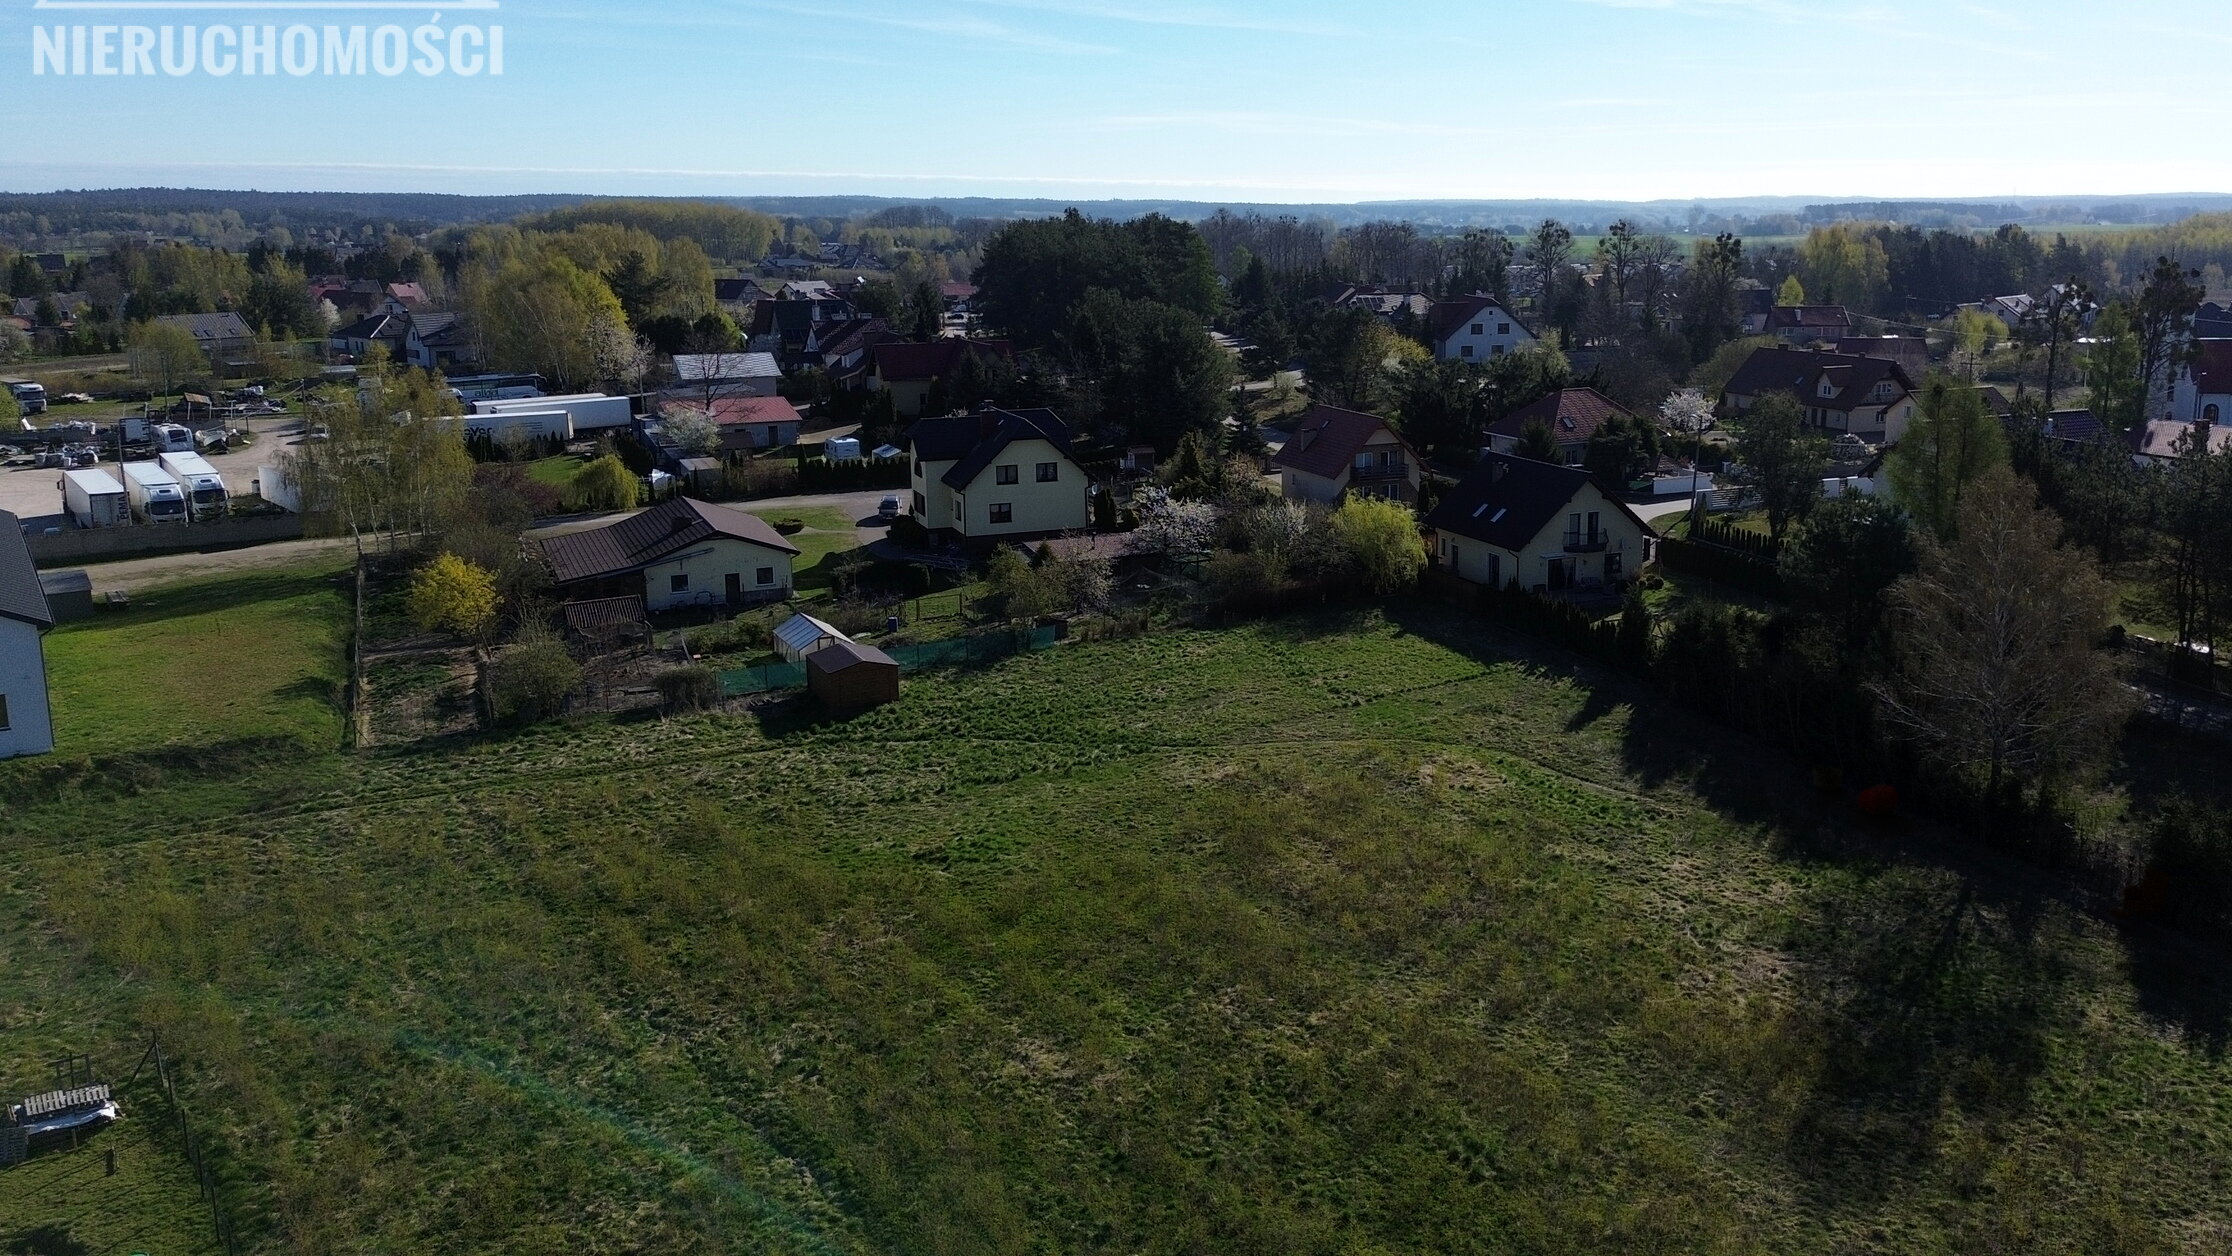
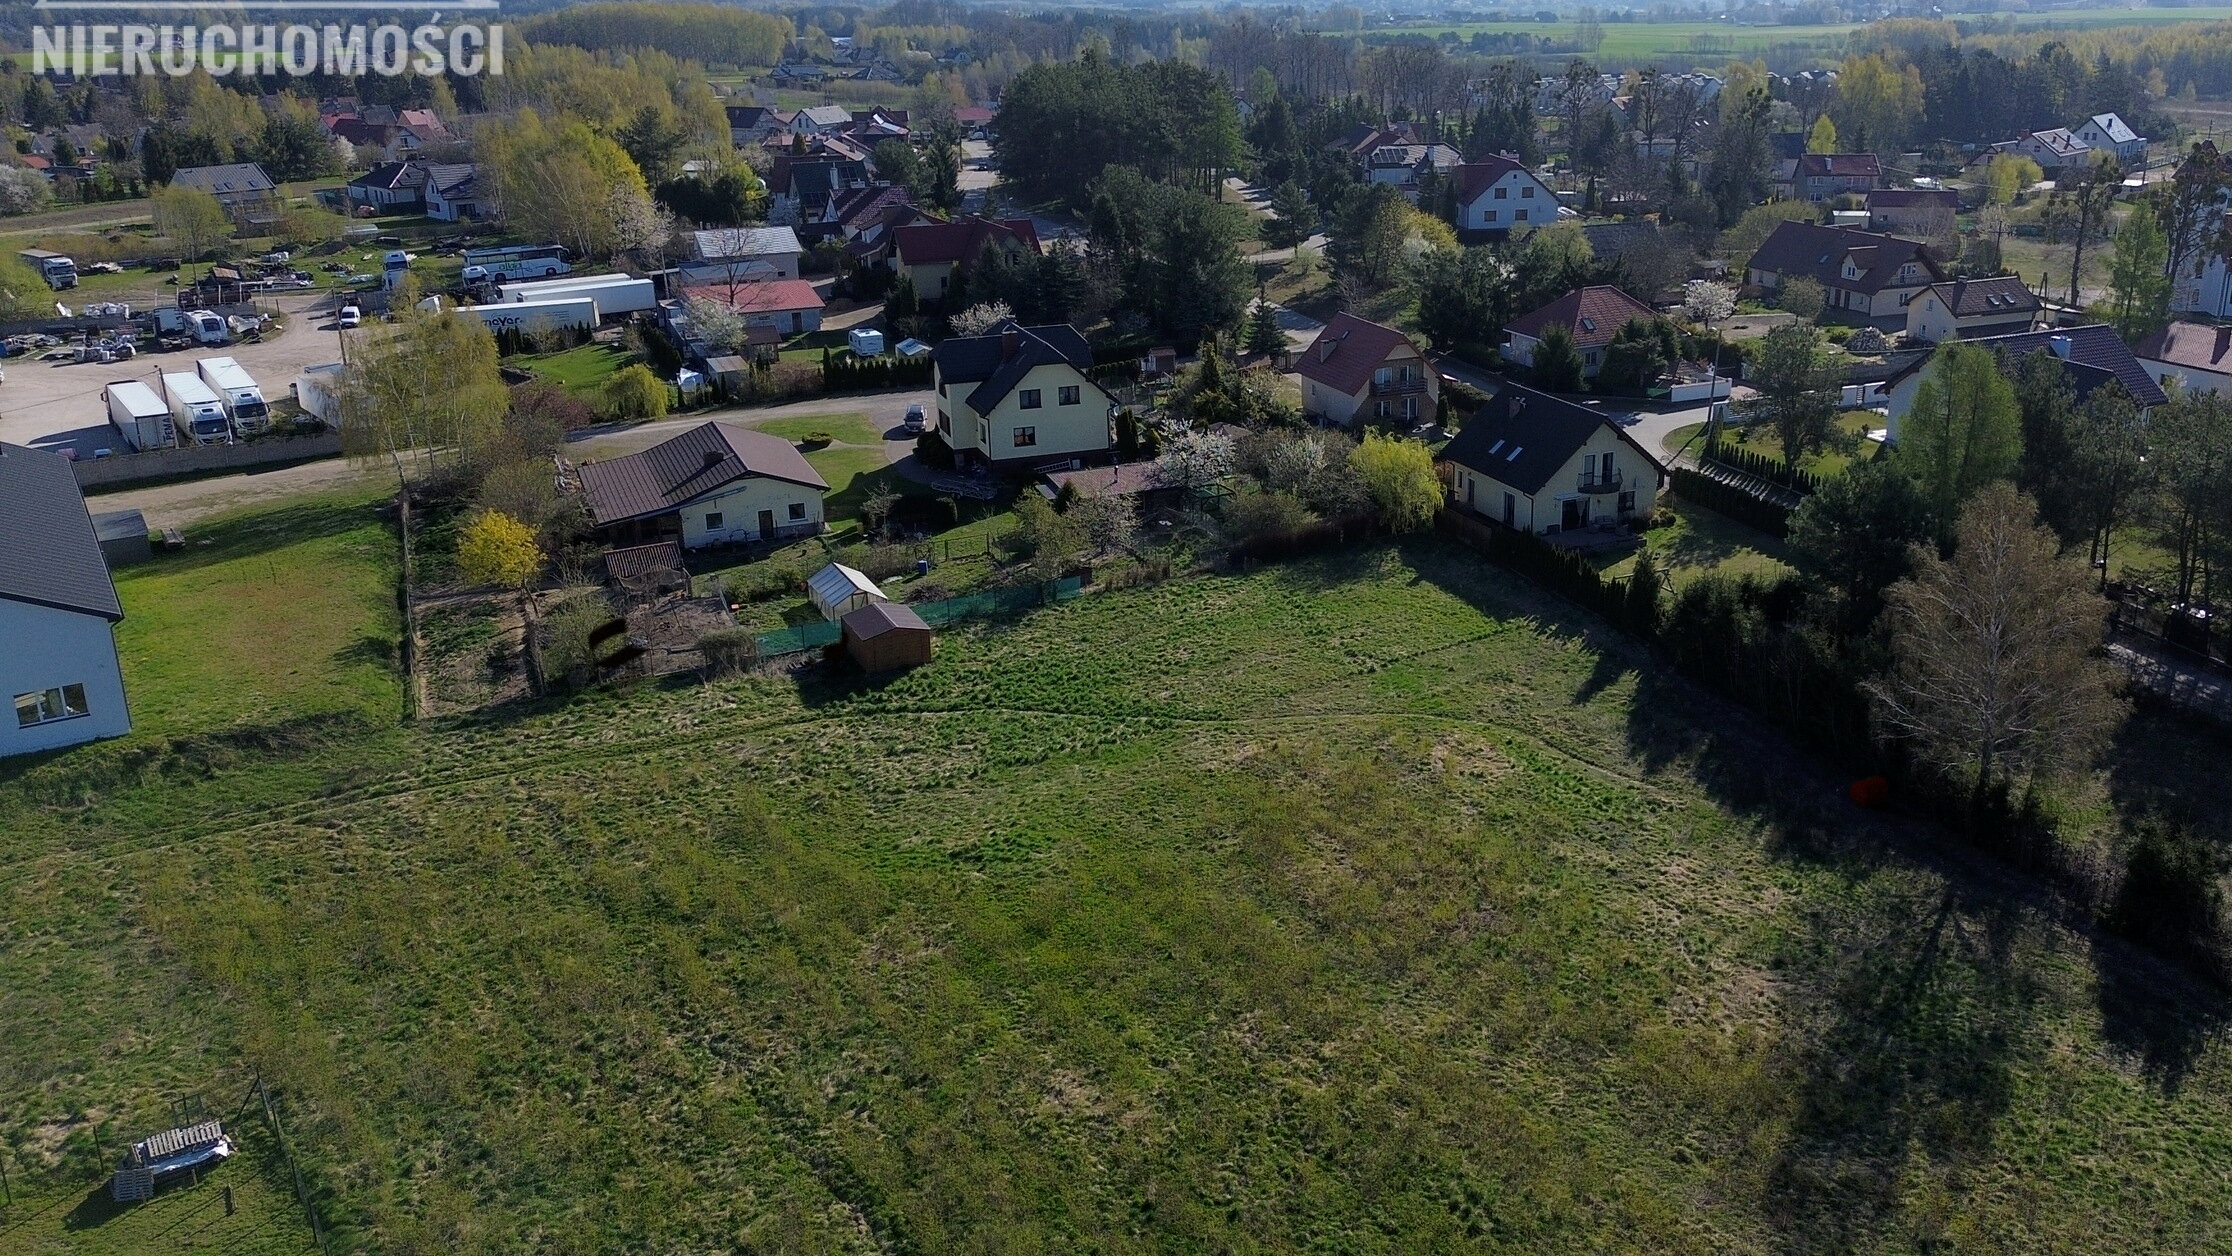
bench: none [540,649,605,722] -> present [587,617,650,688]
bucket: present [1812,765,1843,790] -> none [1805,749,1837,777]
lounge chair: present [2109,868,2171,930] -> present [805,631,849,671]

